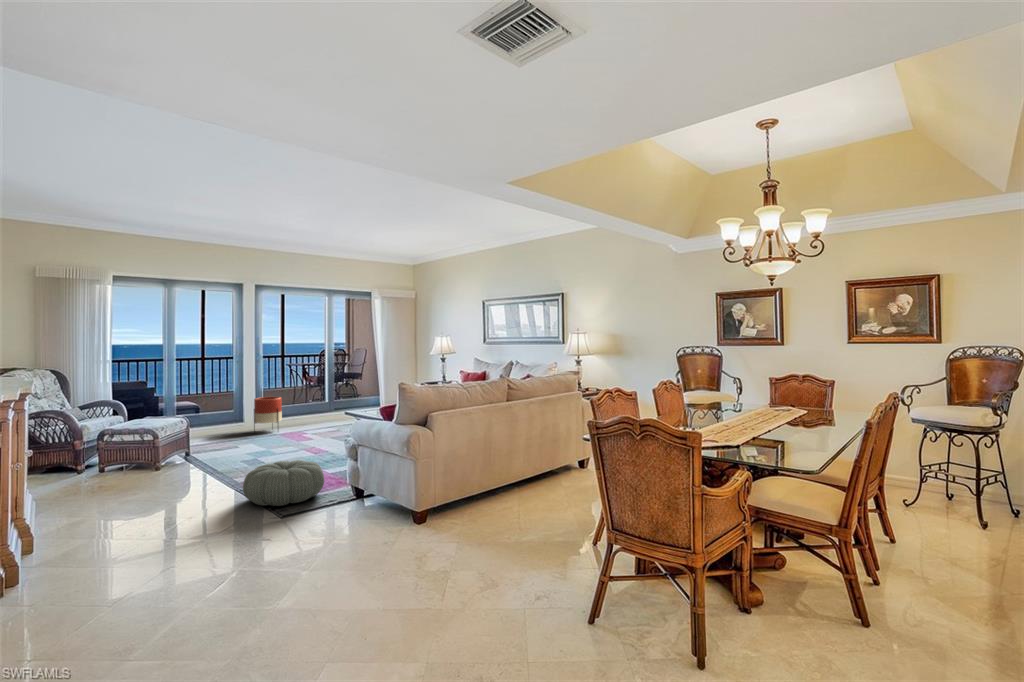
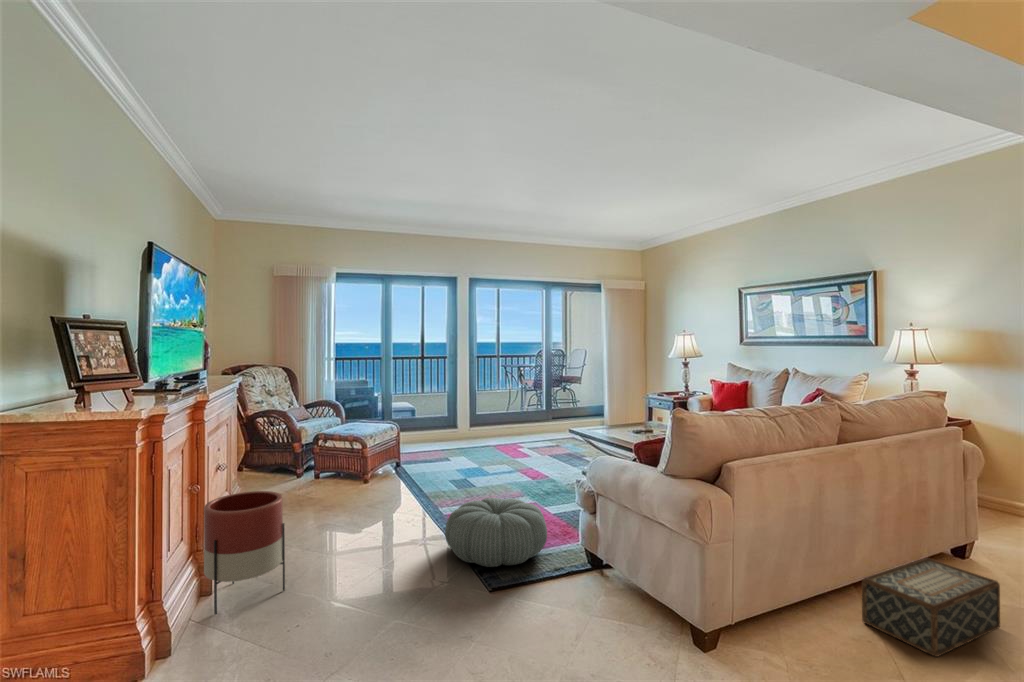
planter: present [254,397,282,432] -> present [204,491,285,614]
woven basket: none [508,463,573,506] -> present [862,558,1000,657]

